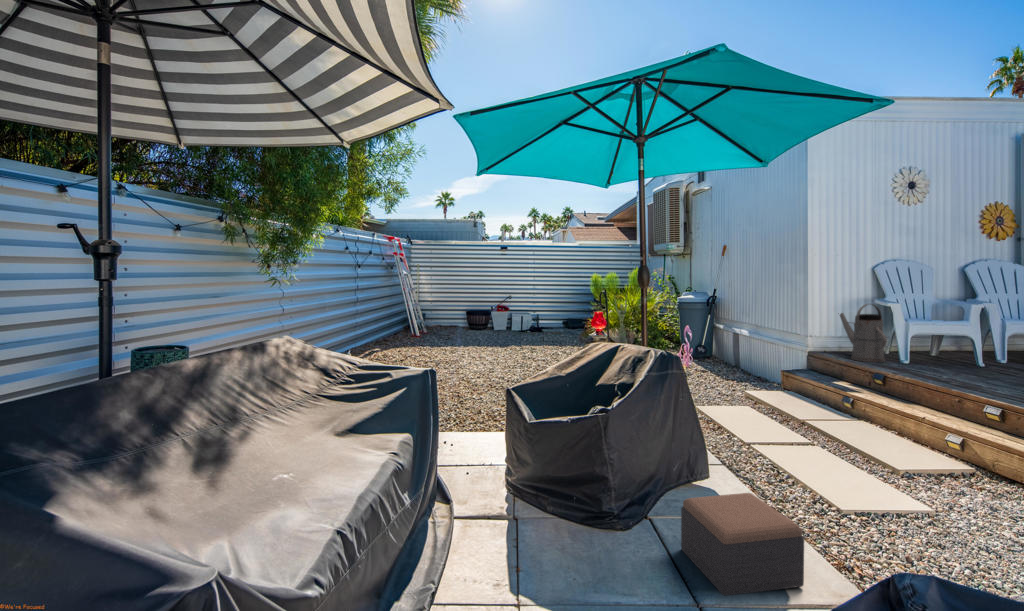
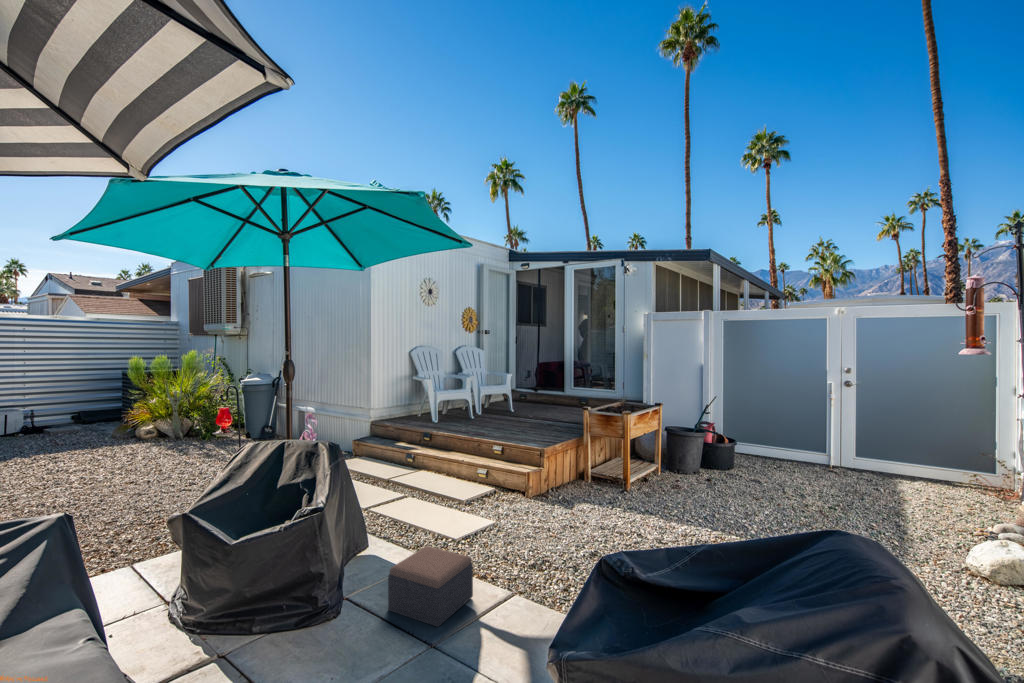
watering can: present [838,304,887,362] -> none [390,382,426,425]

